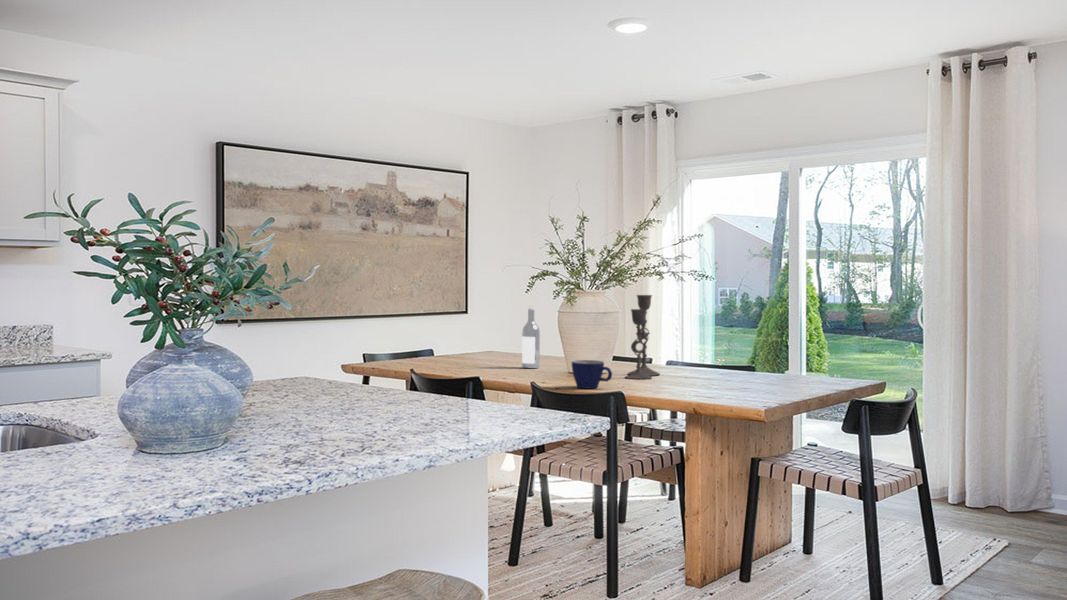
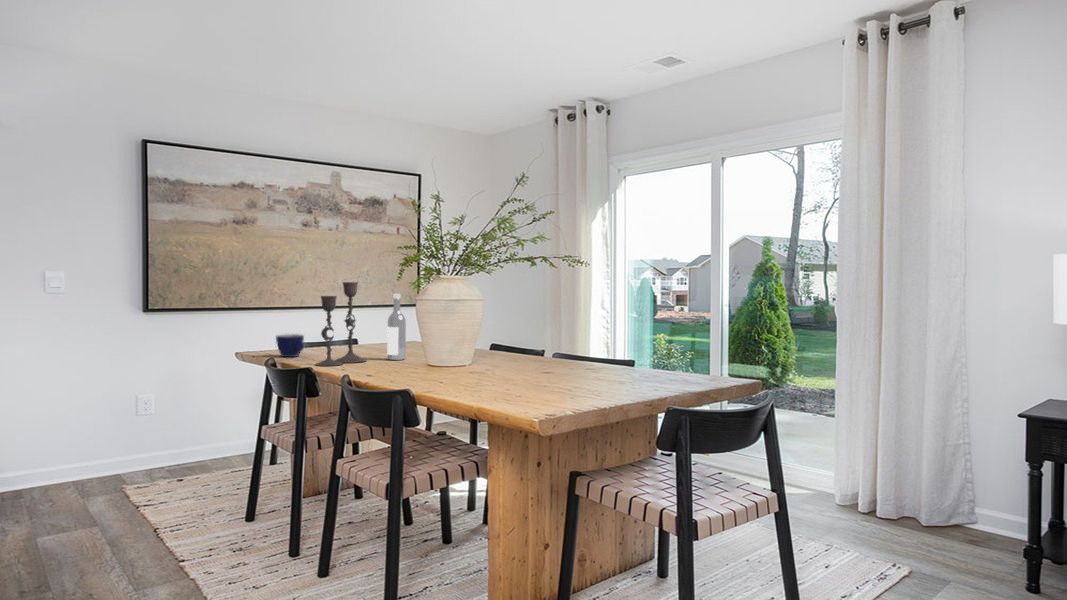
candlestick: present [625,295,660,379] -> present [315,282,367,366]
cup: present [572,360,612,388] -> present [276,334,304,357]

